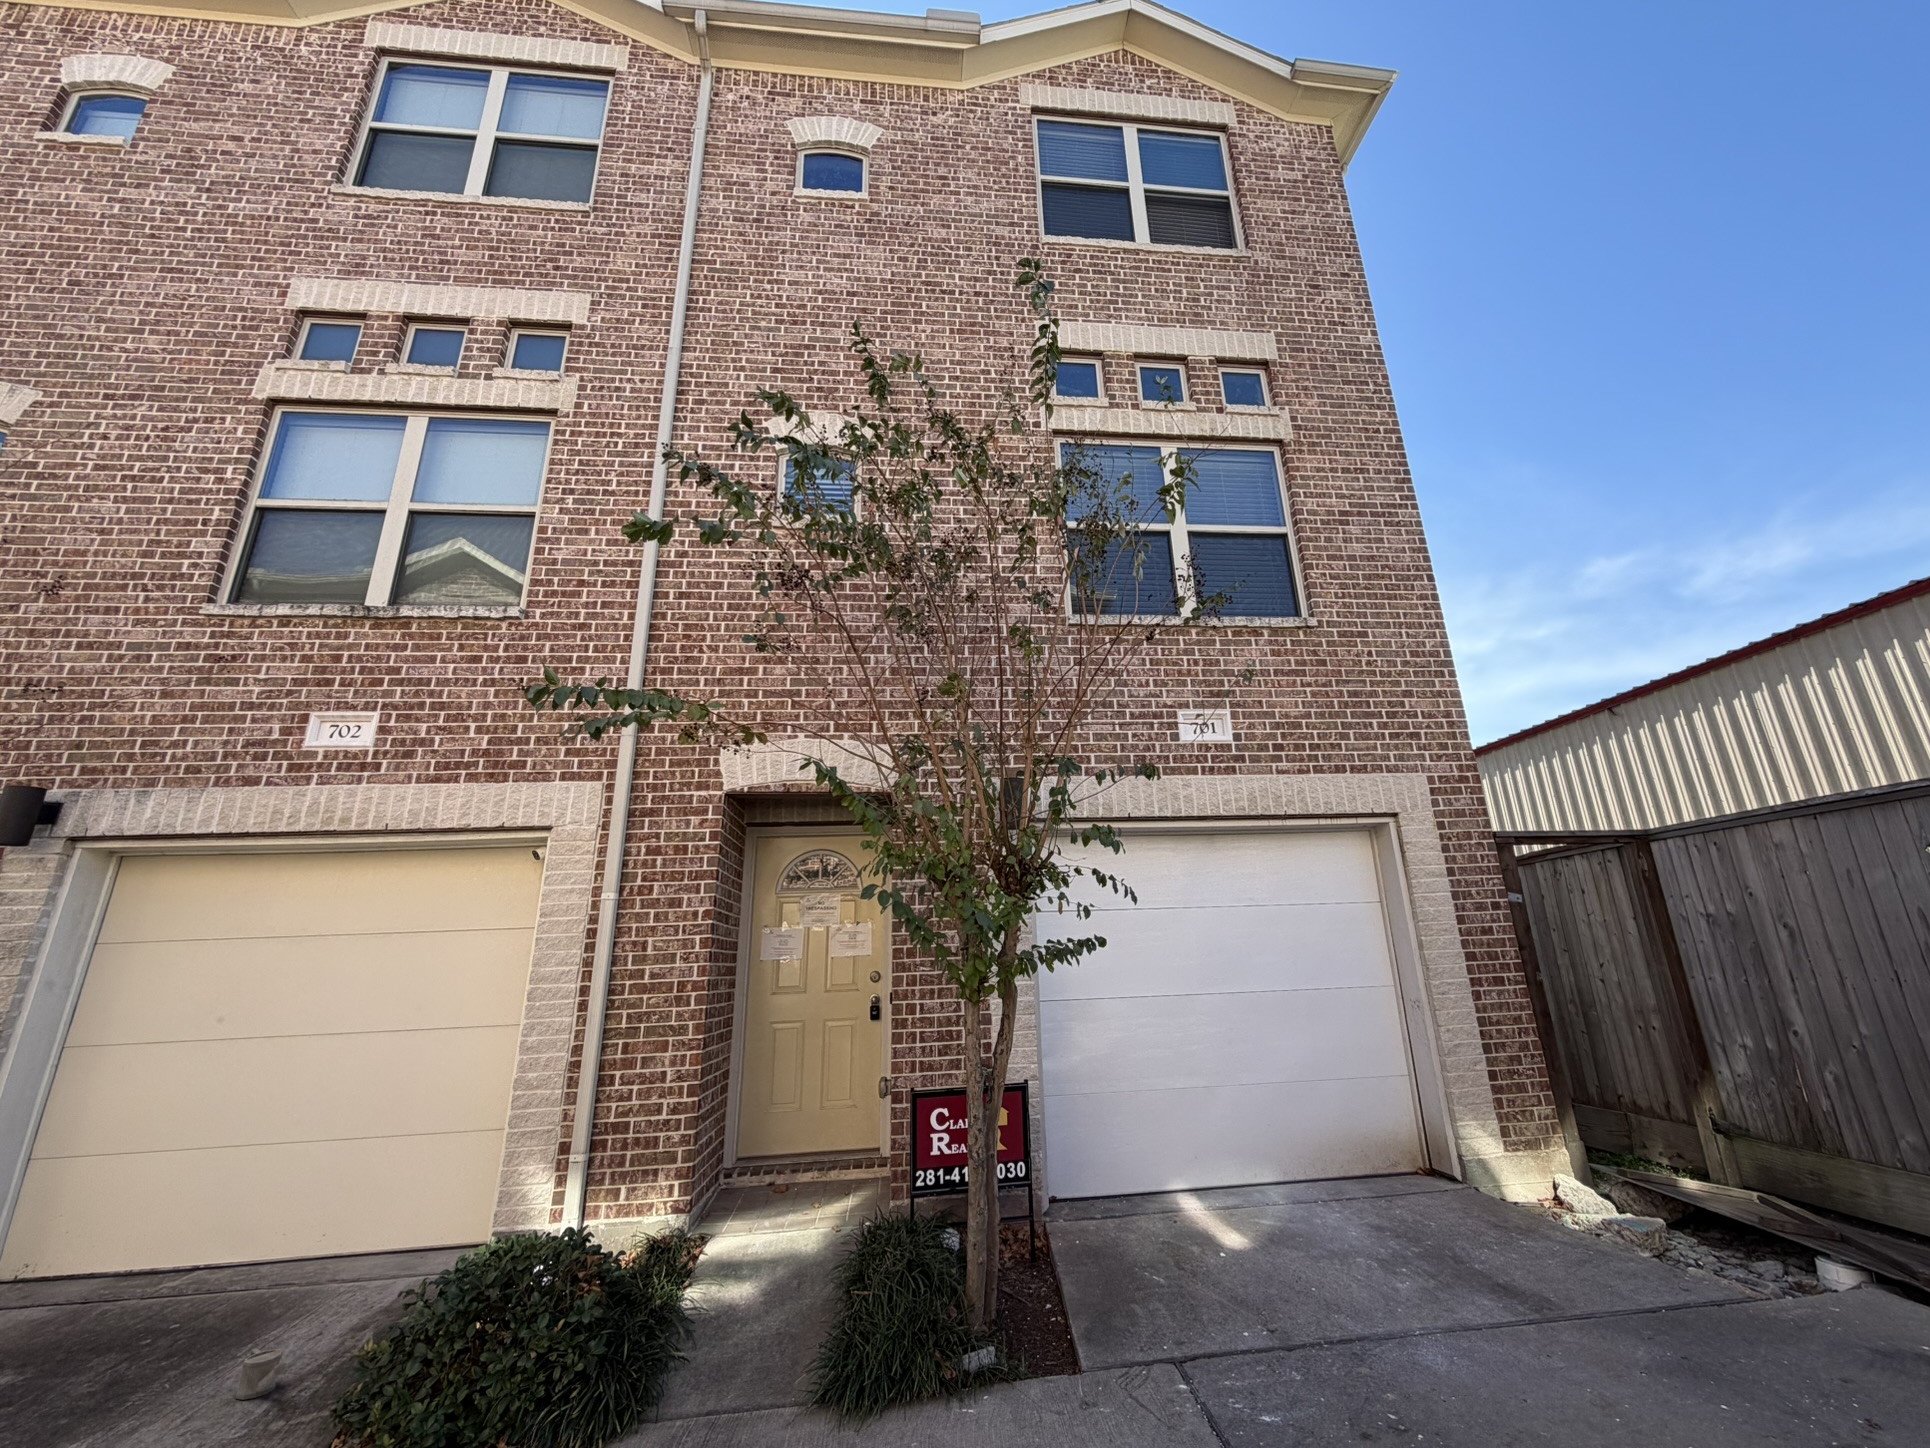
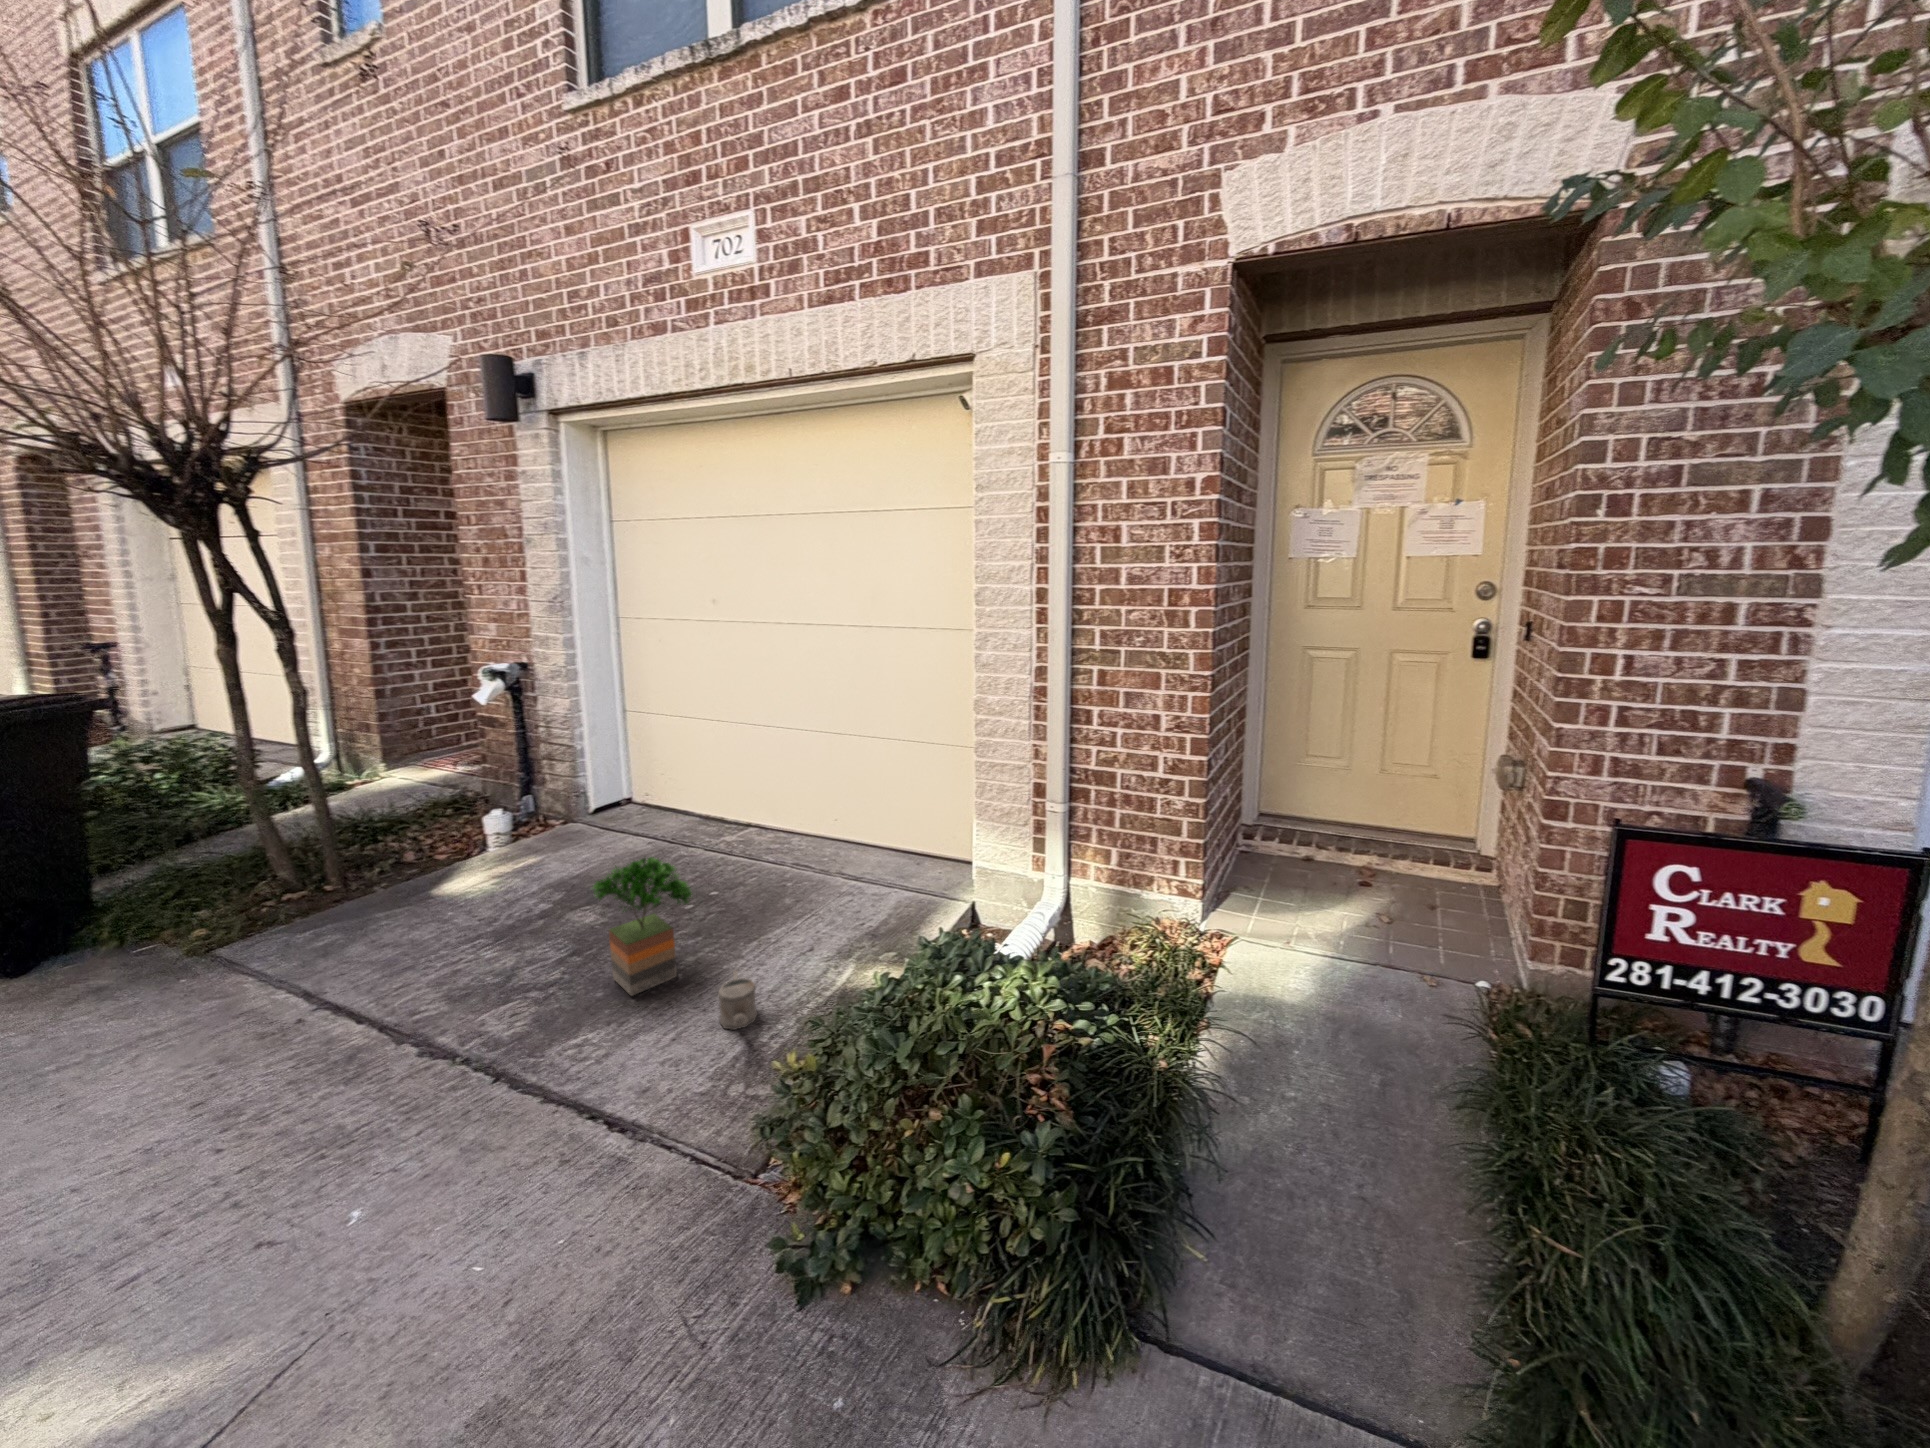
potted tree: none [78,1258,212,1410] -> present [594,857,692,996]

